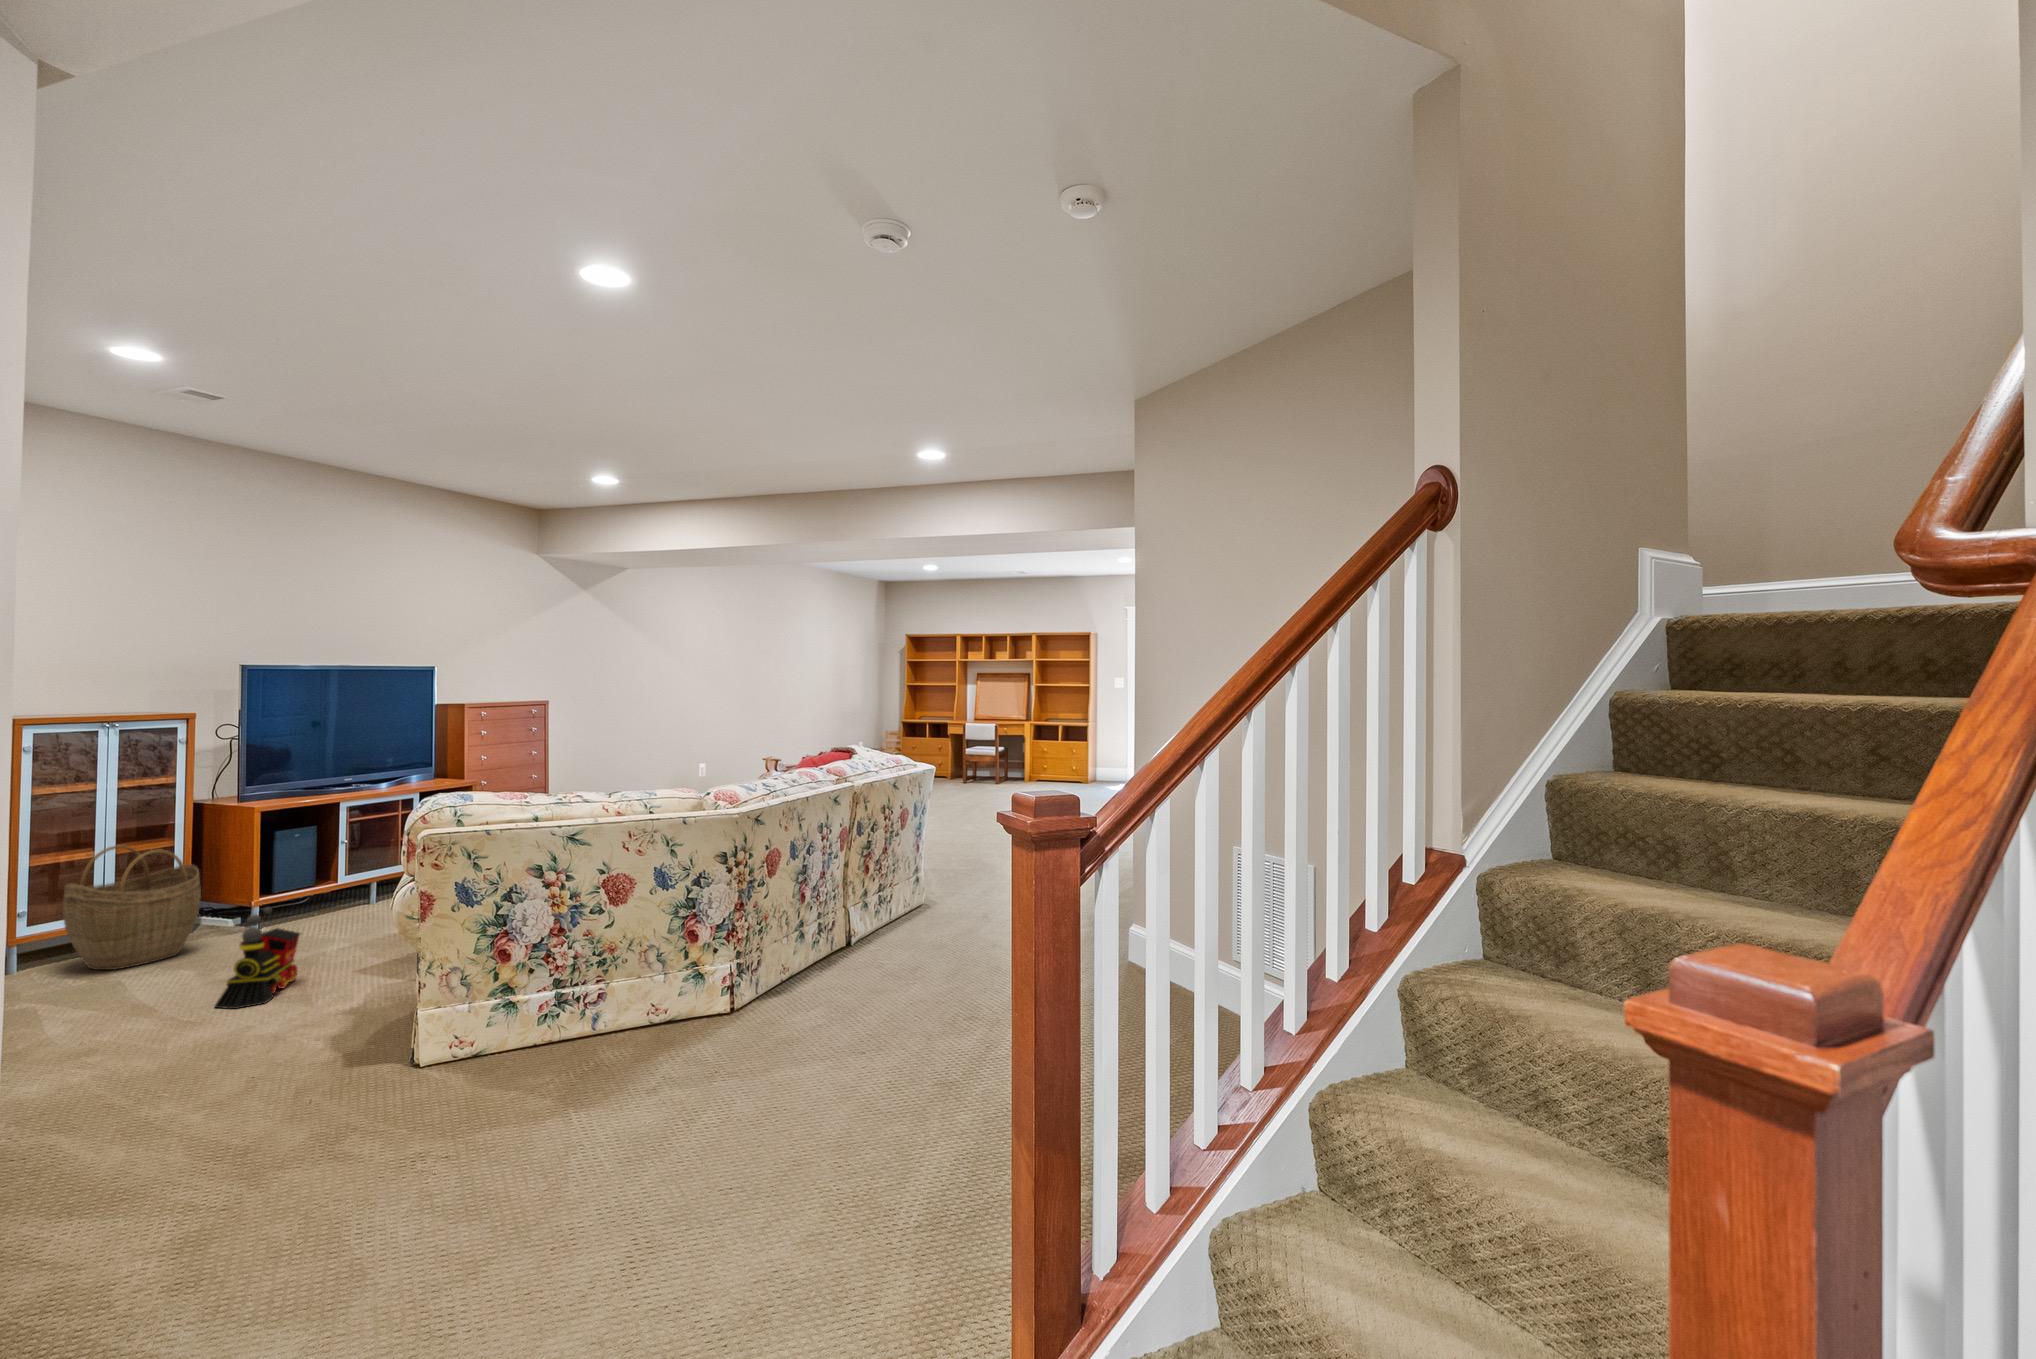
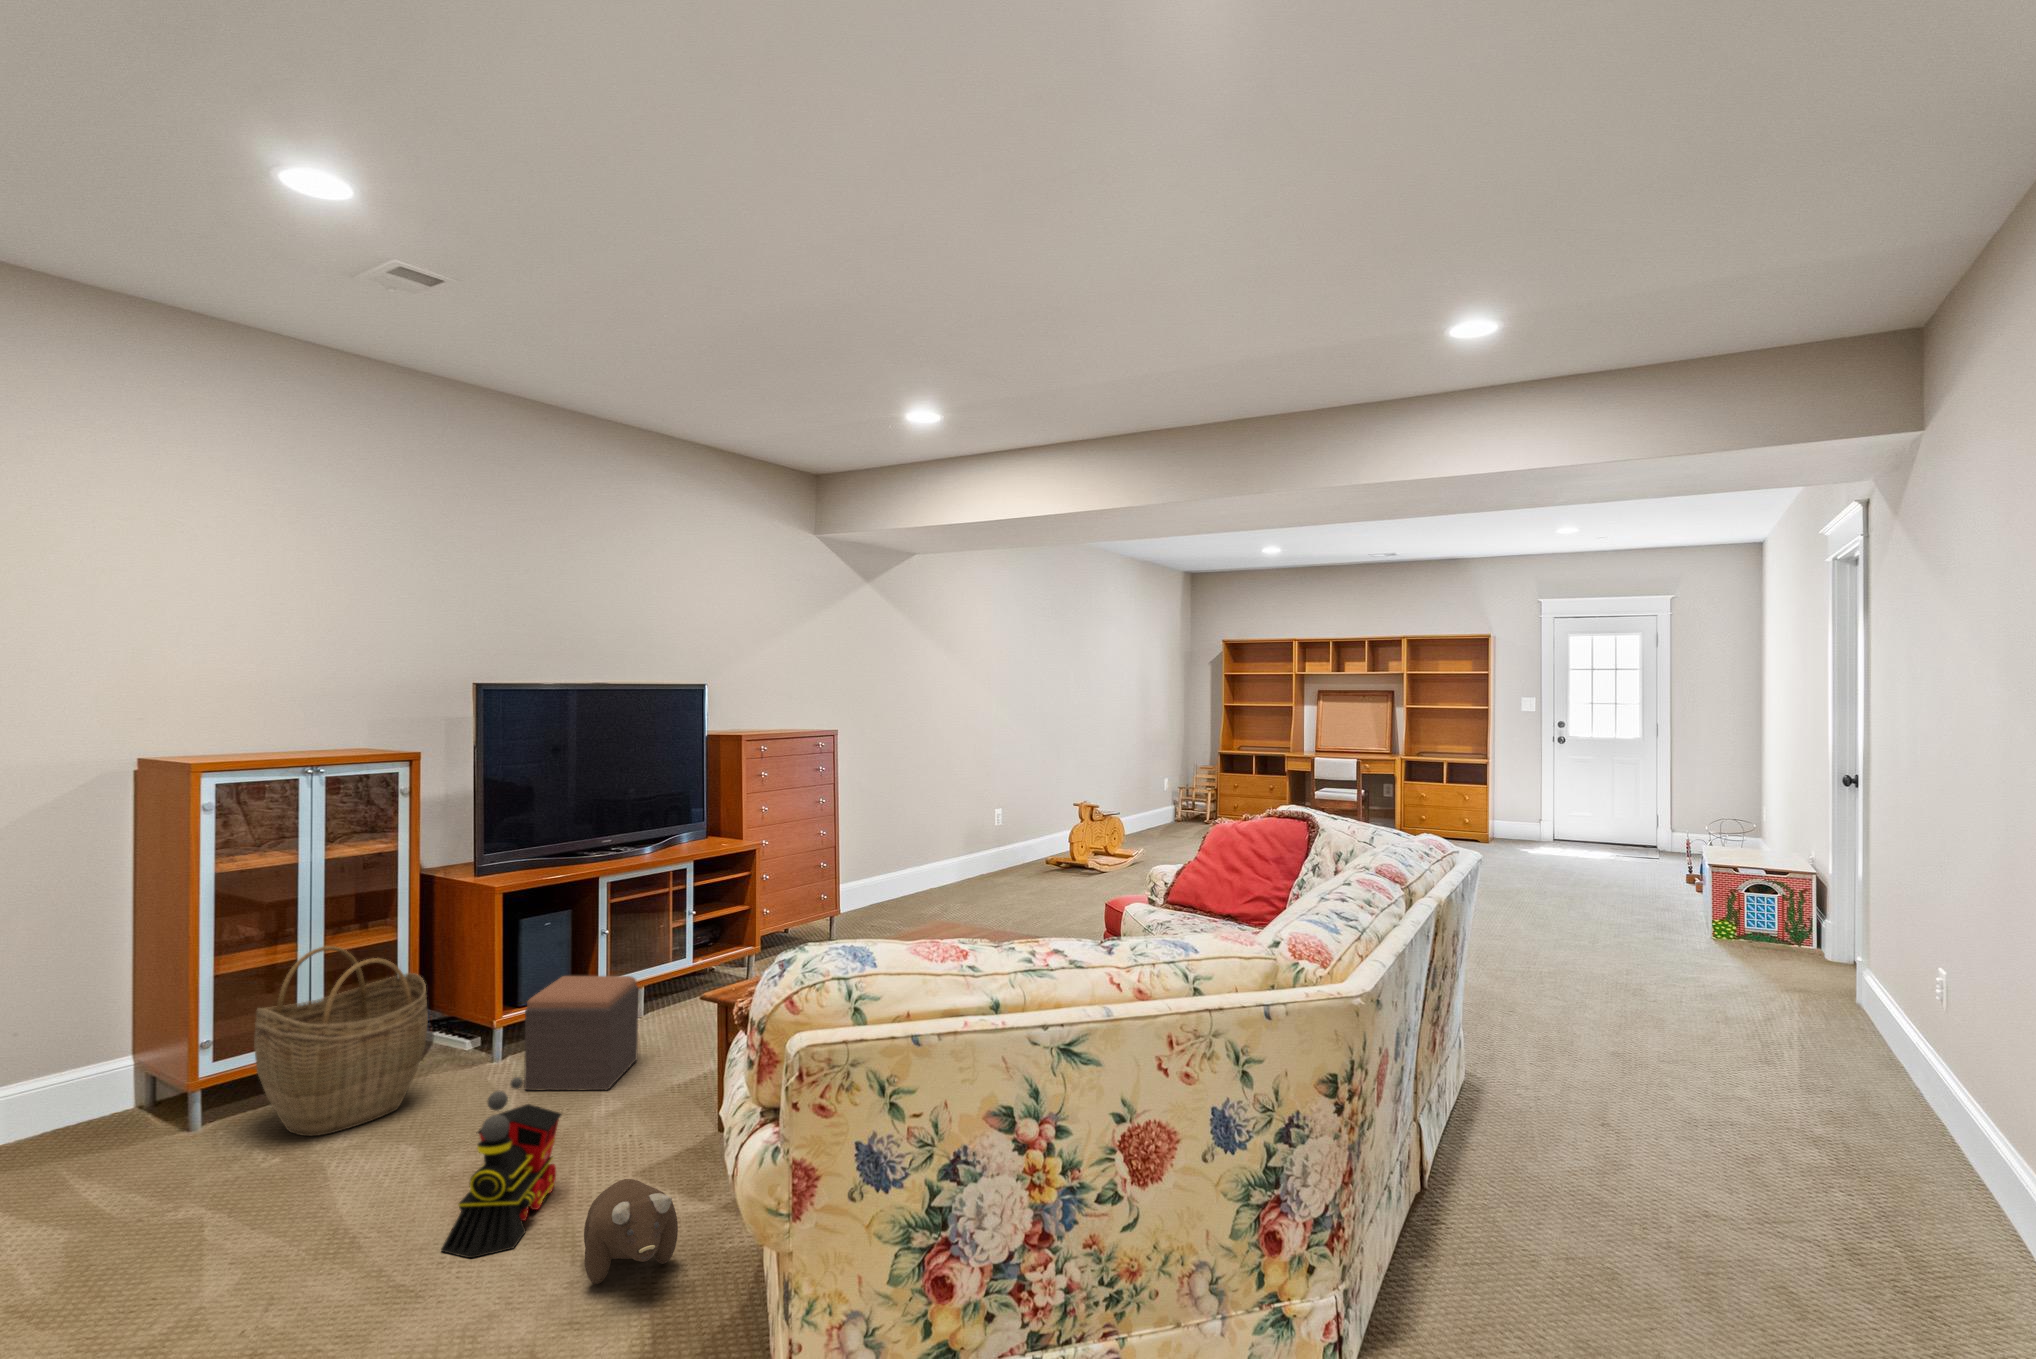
footstool: none [278,865,368,941] -> present [524,976,638,1090]
plush toy: none [312,955,376,1012] -> present [584,1179,678,1284]

